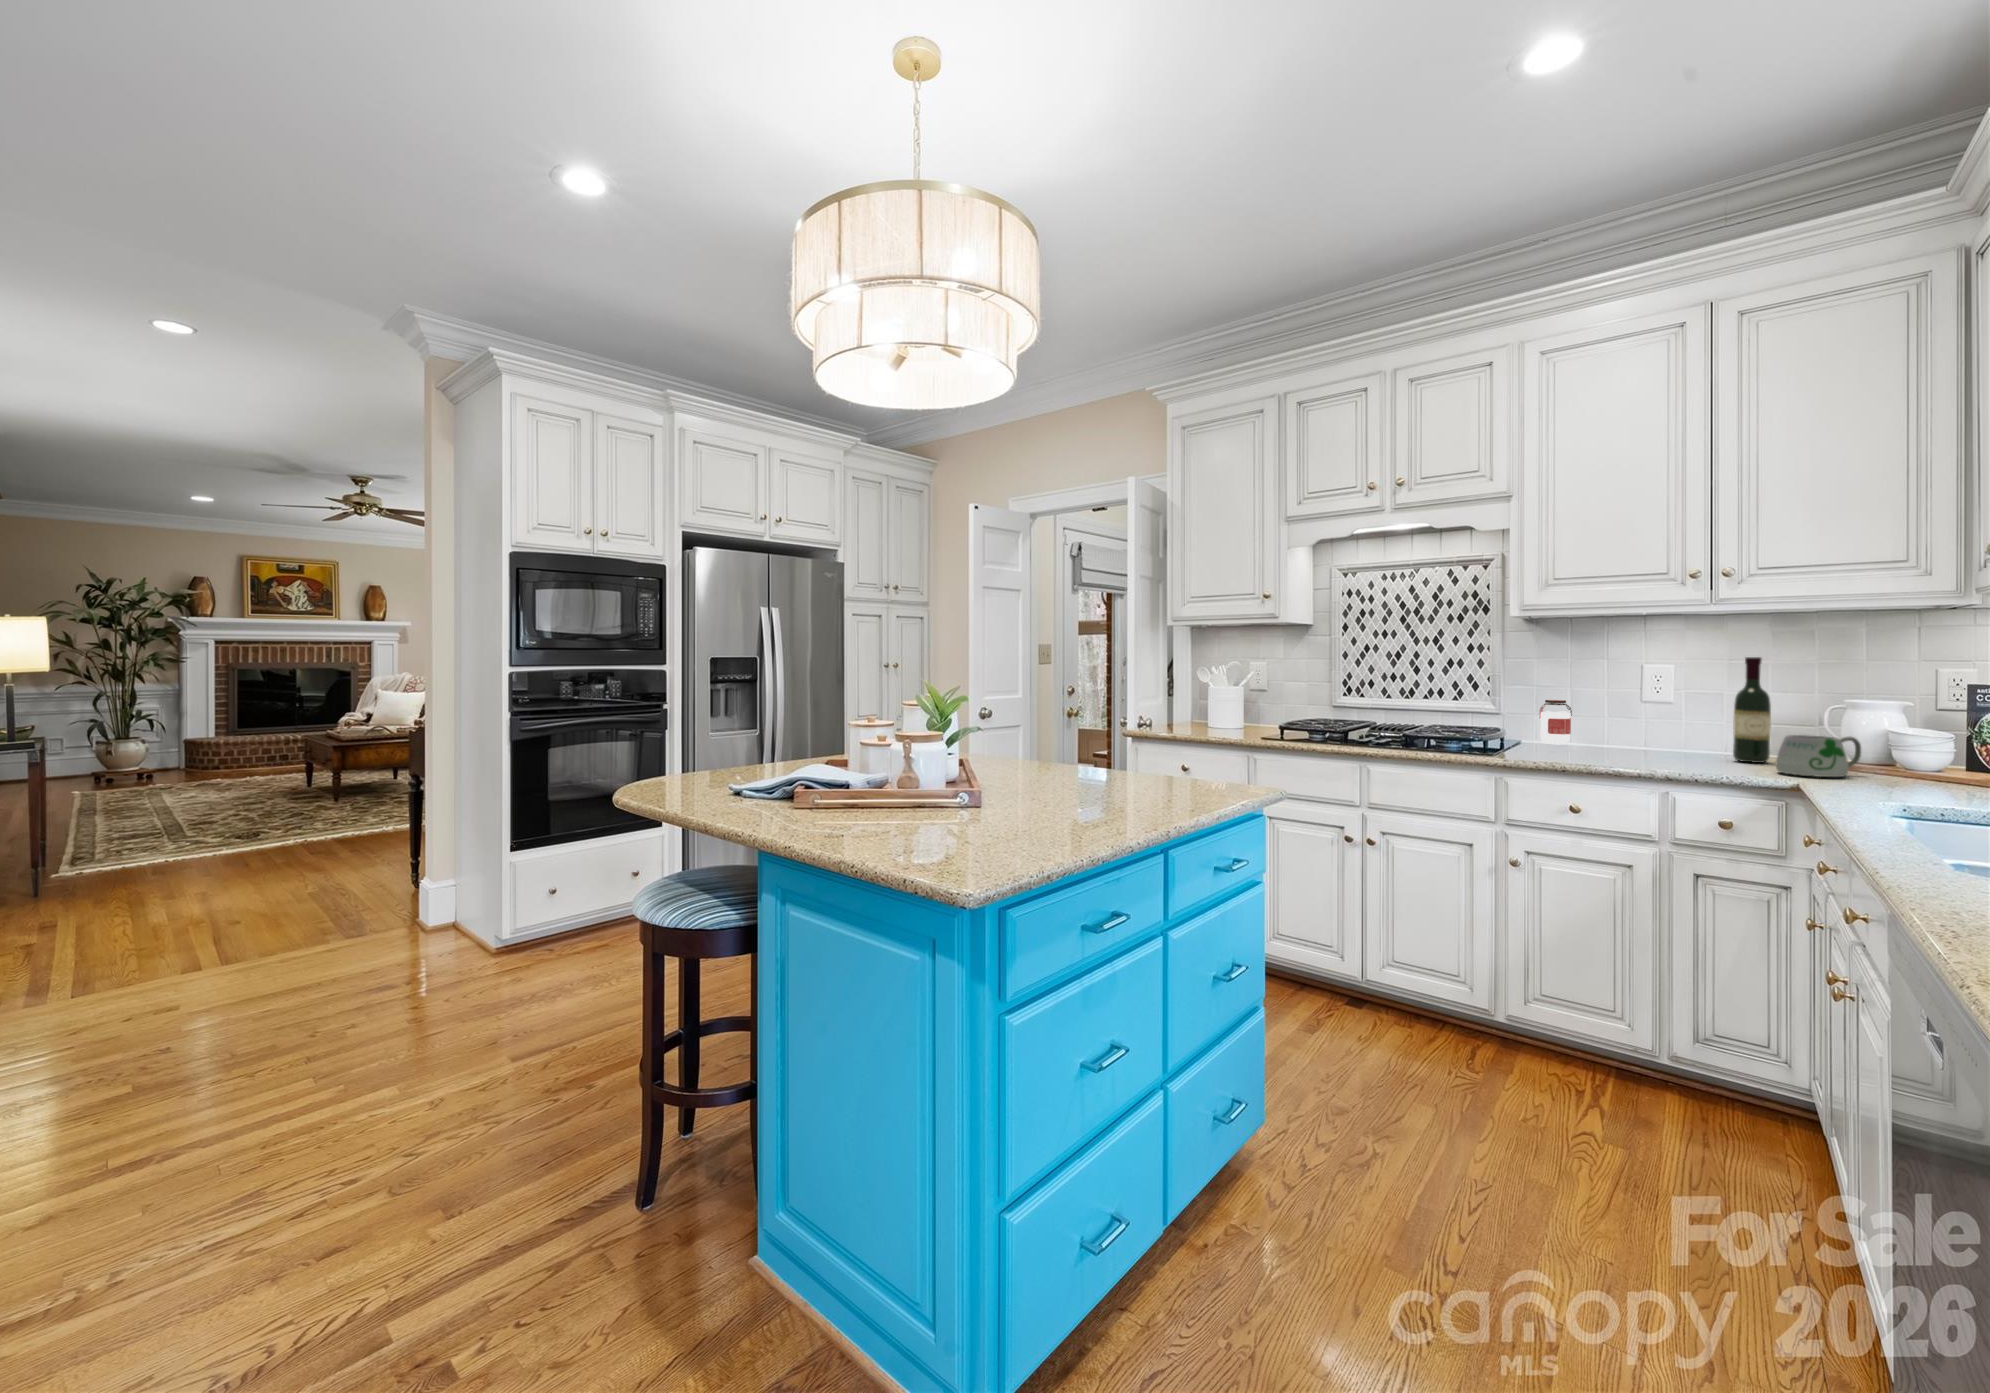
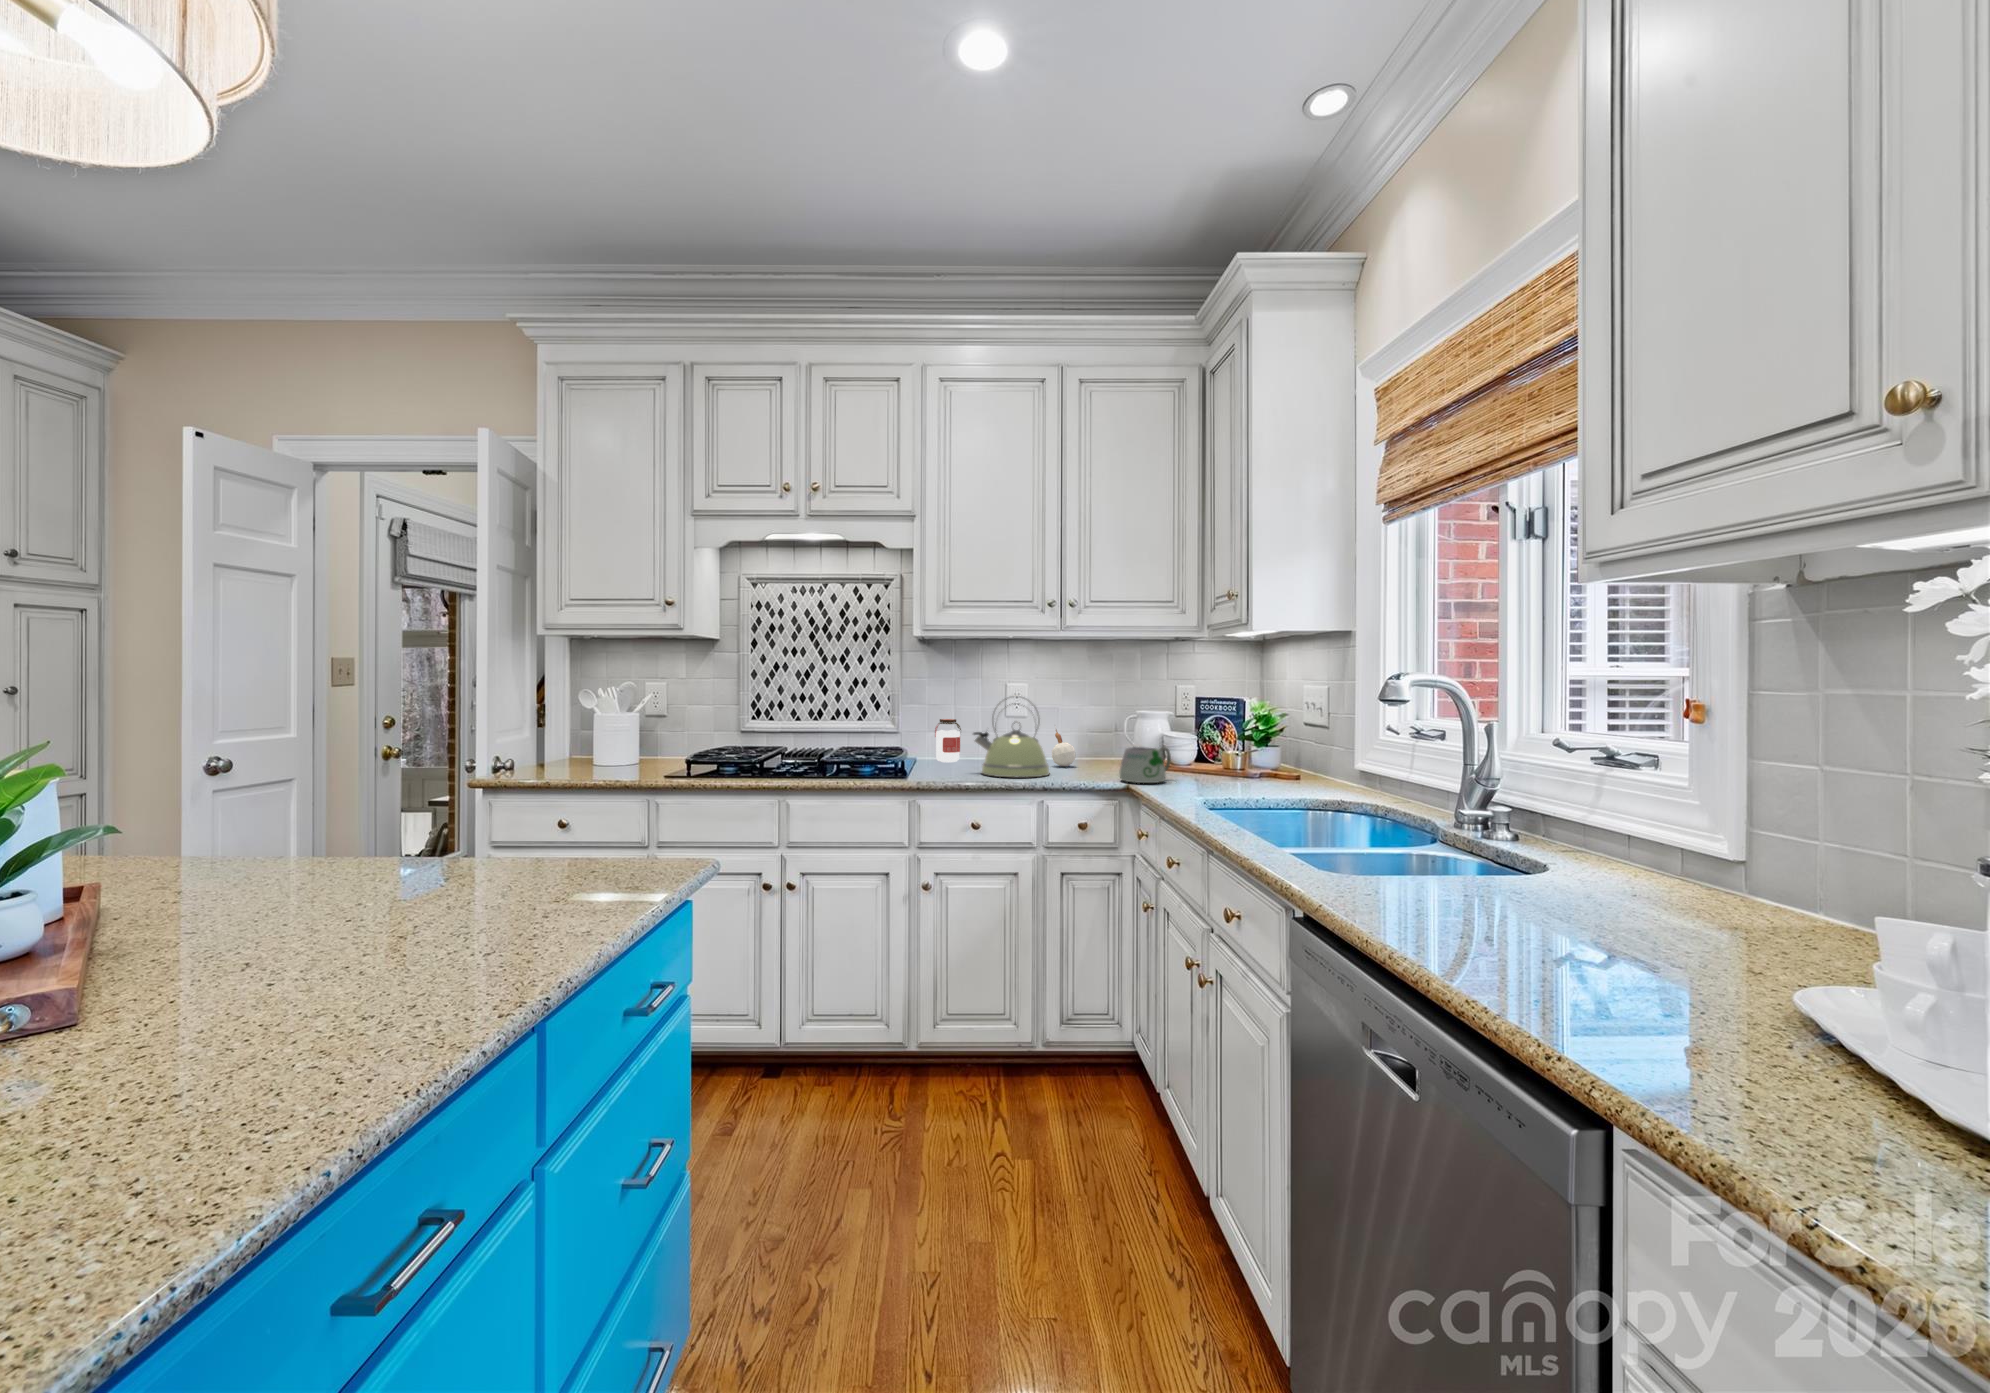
wine bottle: present [1733,657,1771,763] -> none [1084,679,1109,772]
kettle: none [1578,675,1680,762] -> present [973,697,1050,777]
candle: none [1690,708,1725,756] -> present [1052,729,1076,766]

